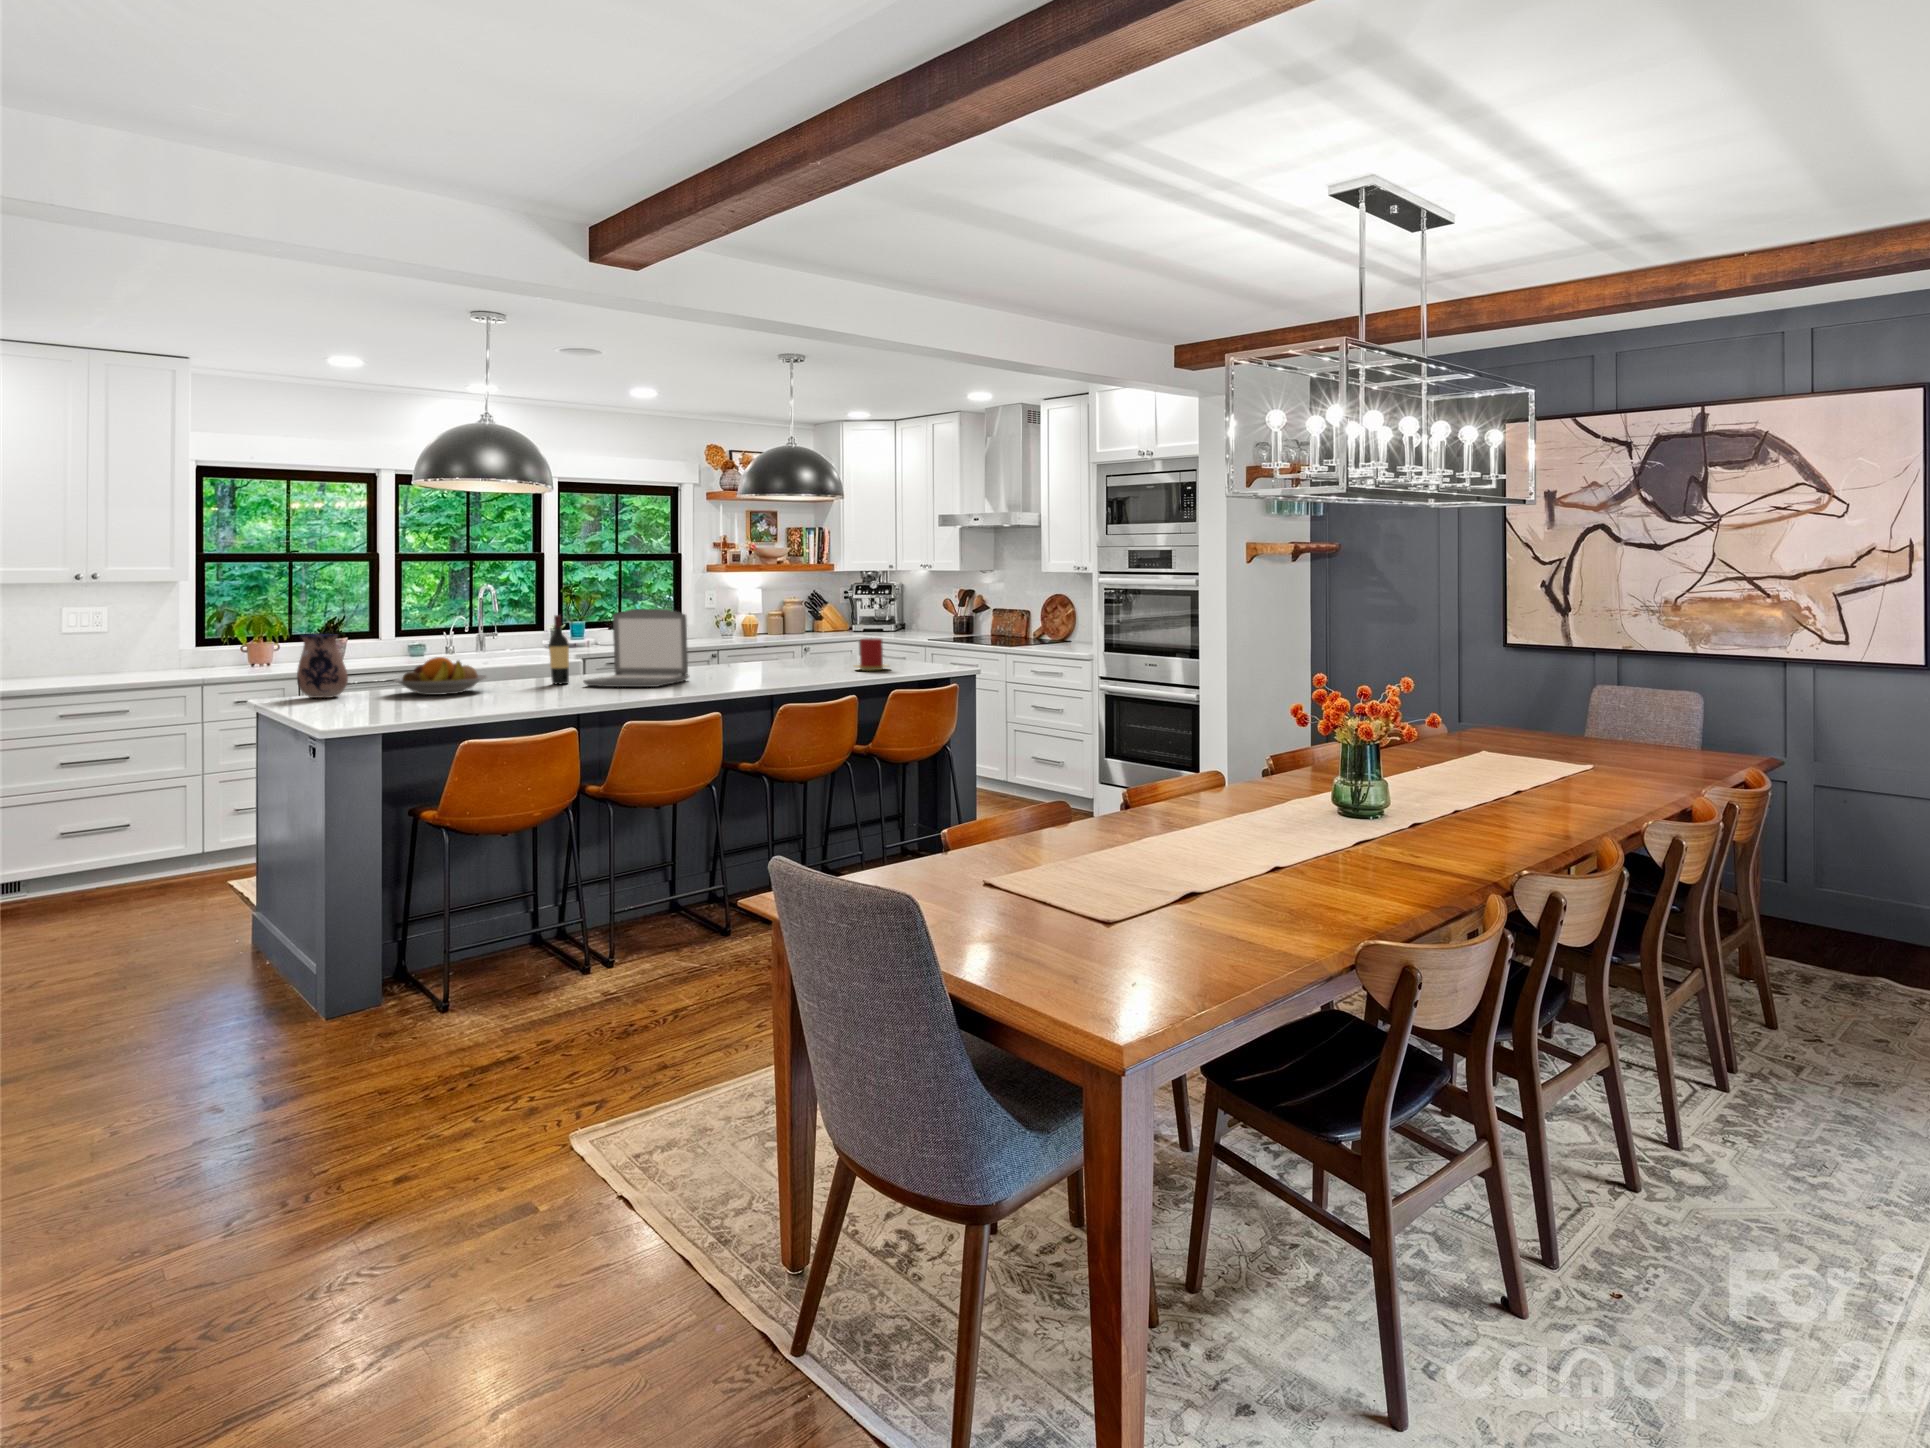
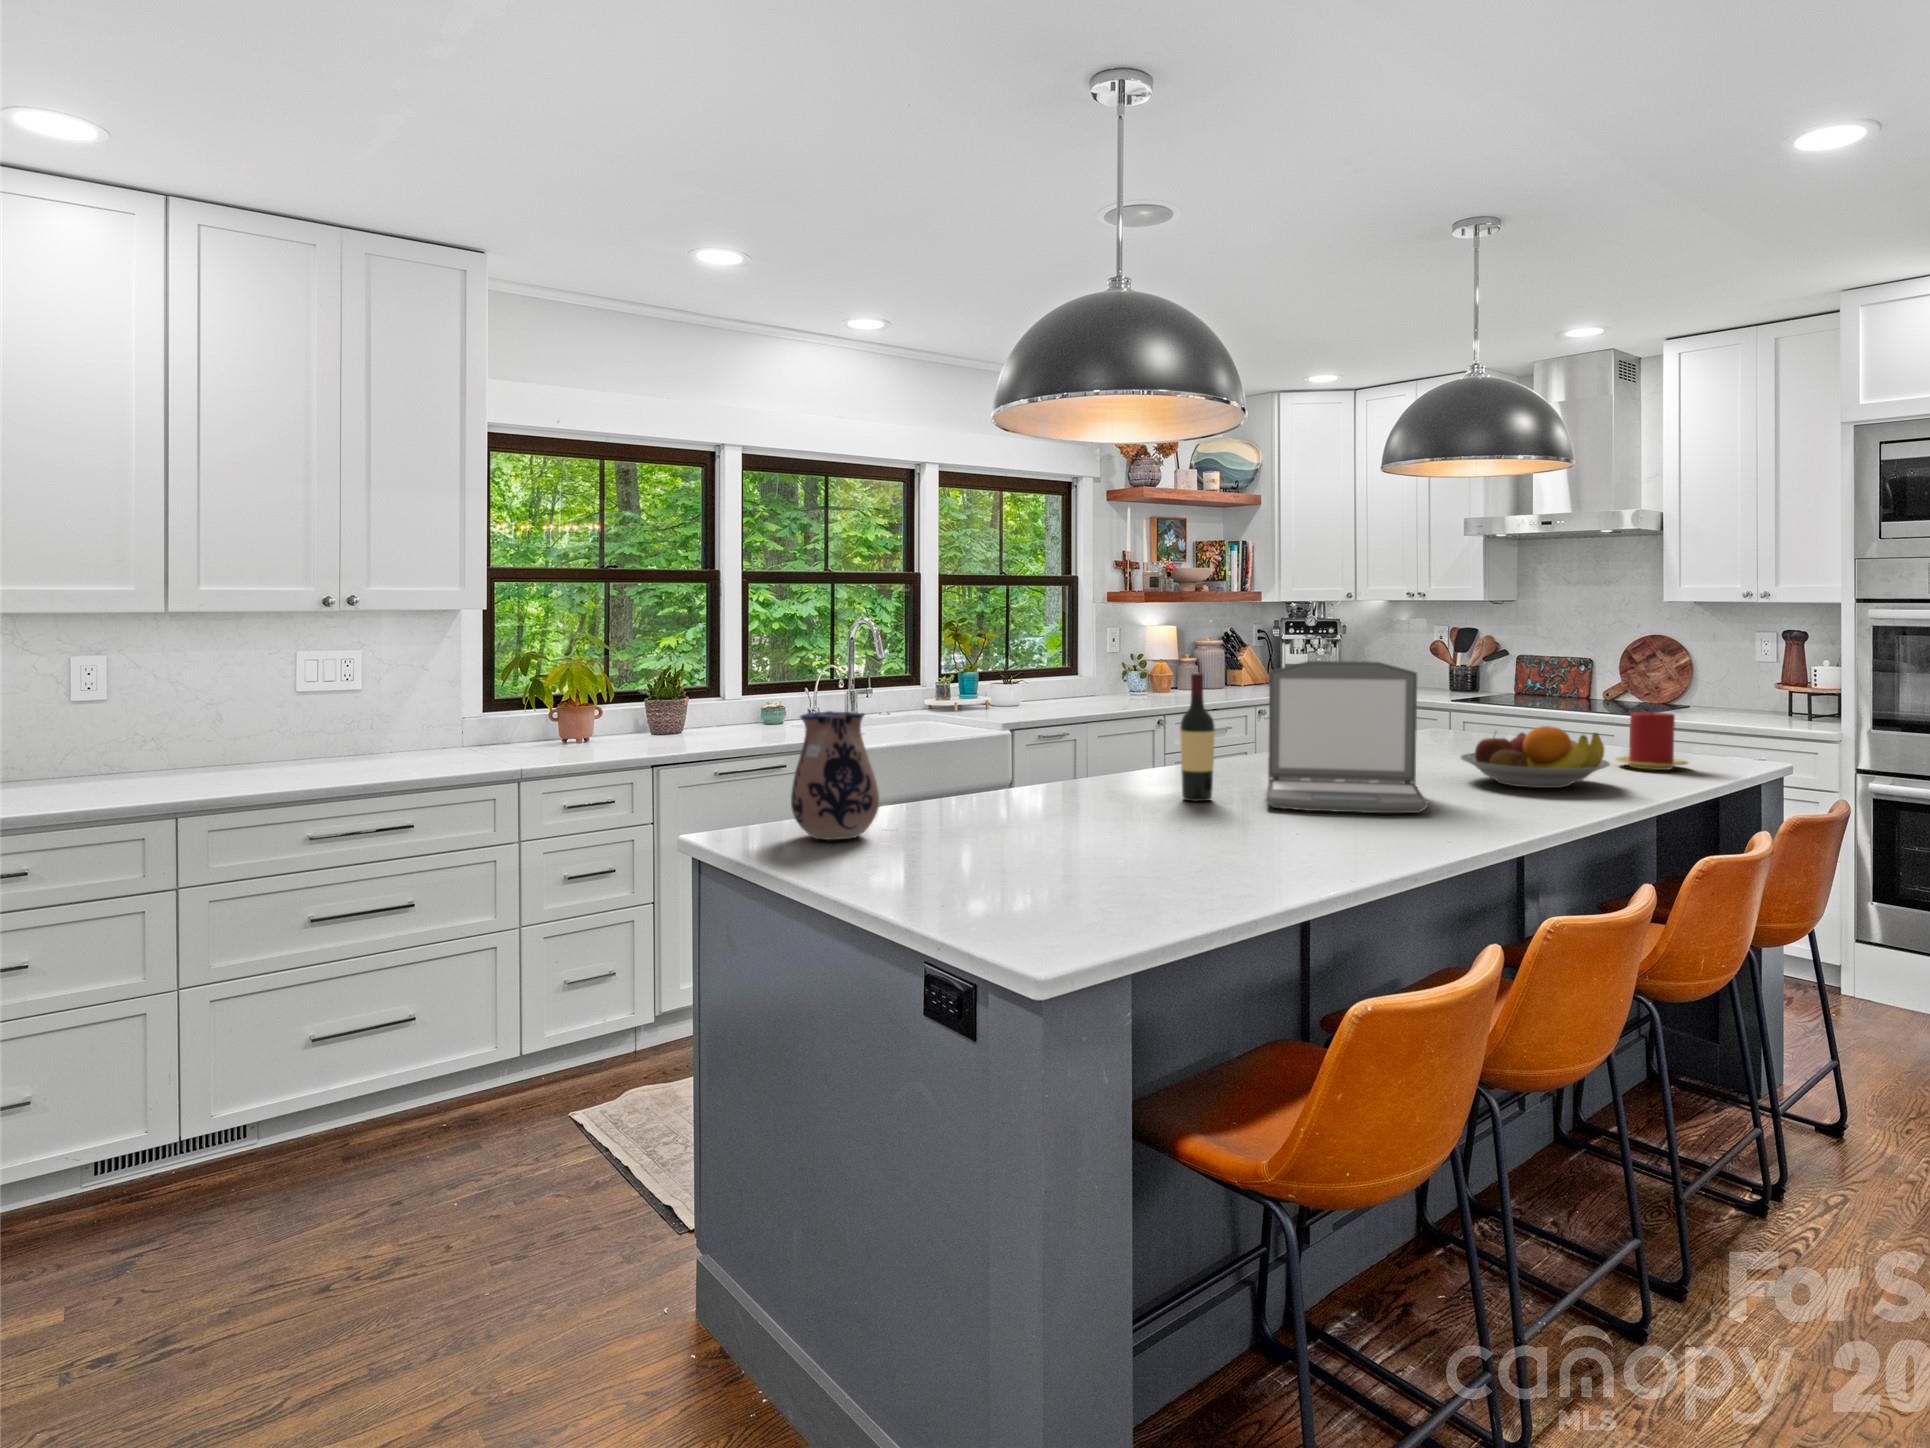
fruit bowl: present [393,657,487,695] -> present [1460,726,1610,788]

